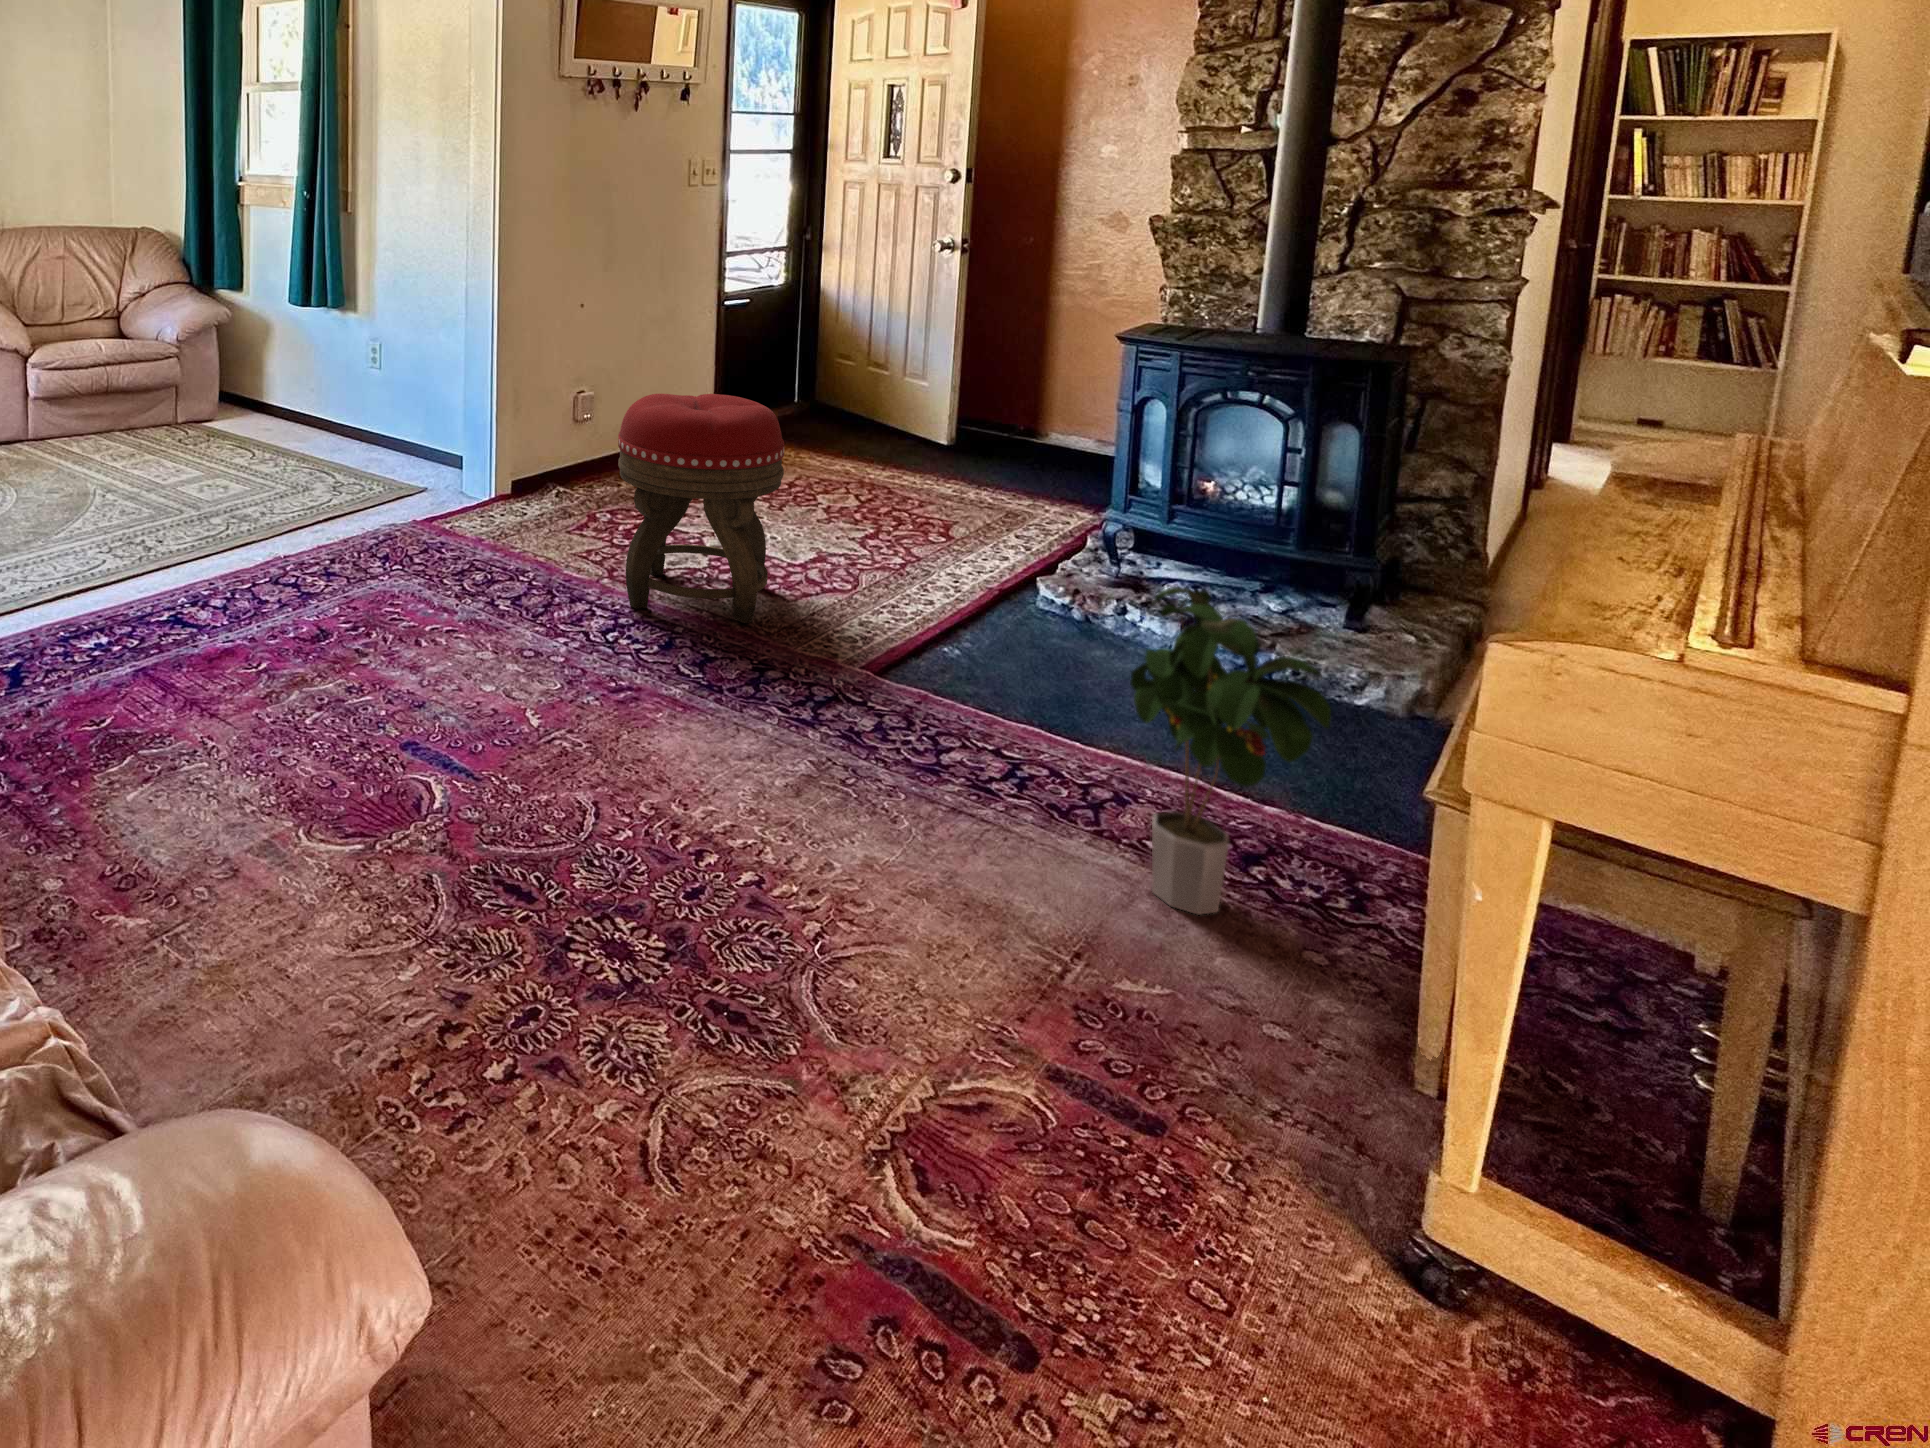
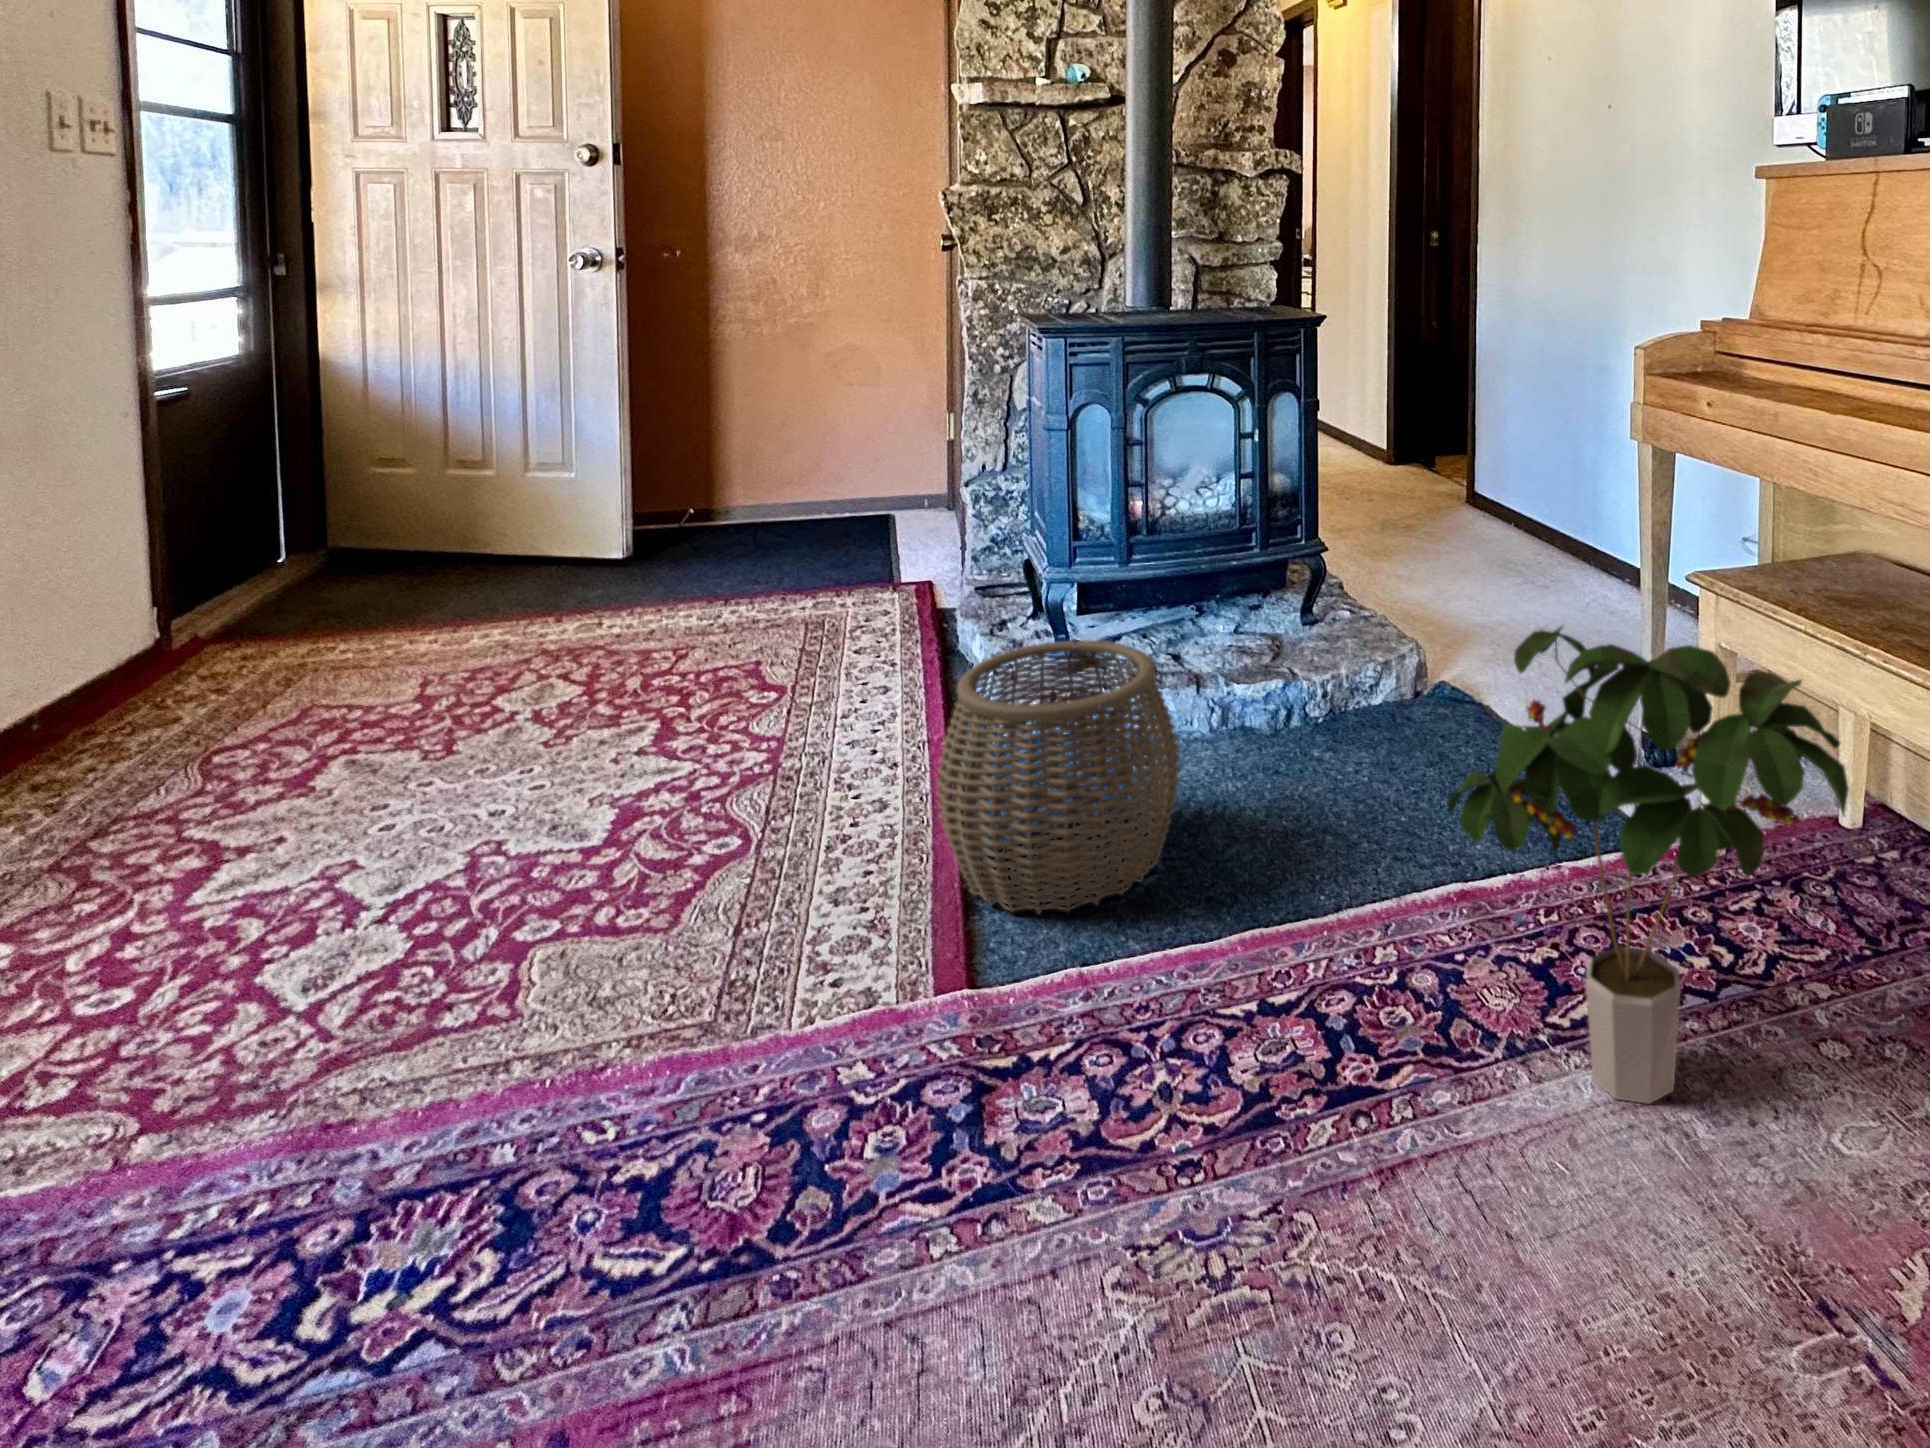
footstool: present [618,394,784,623] -> none [174,555,653,1173]
woven basket: none [917,527,1084,689] -> present [937,640,1181,914]

